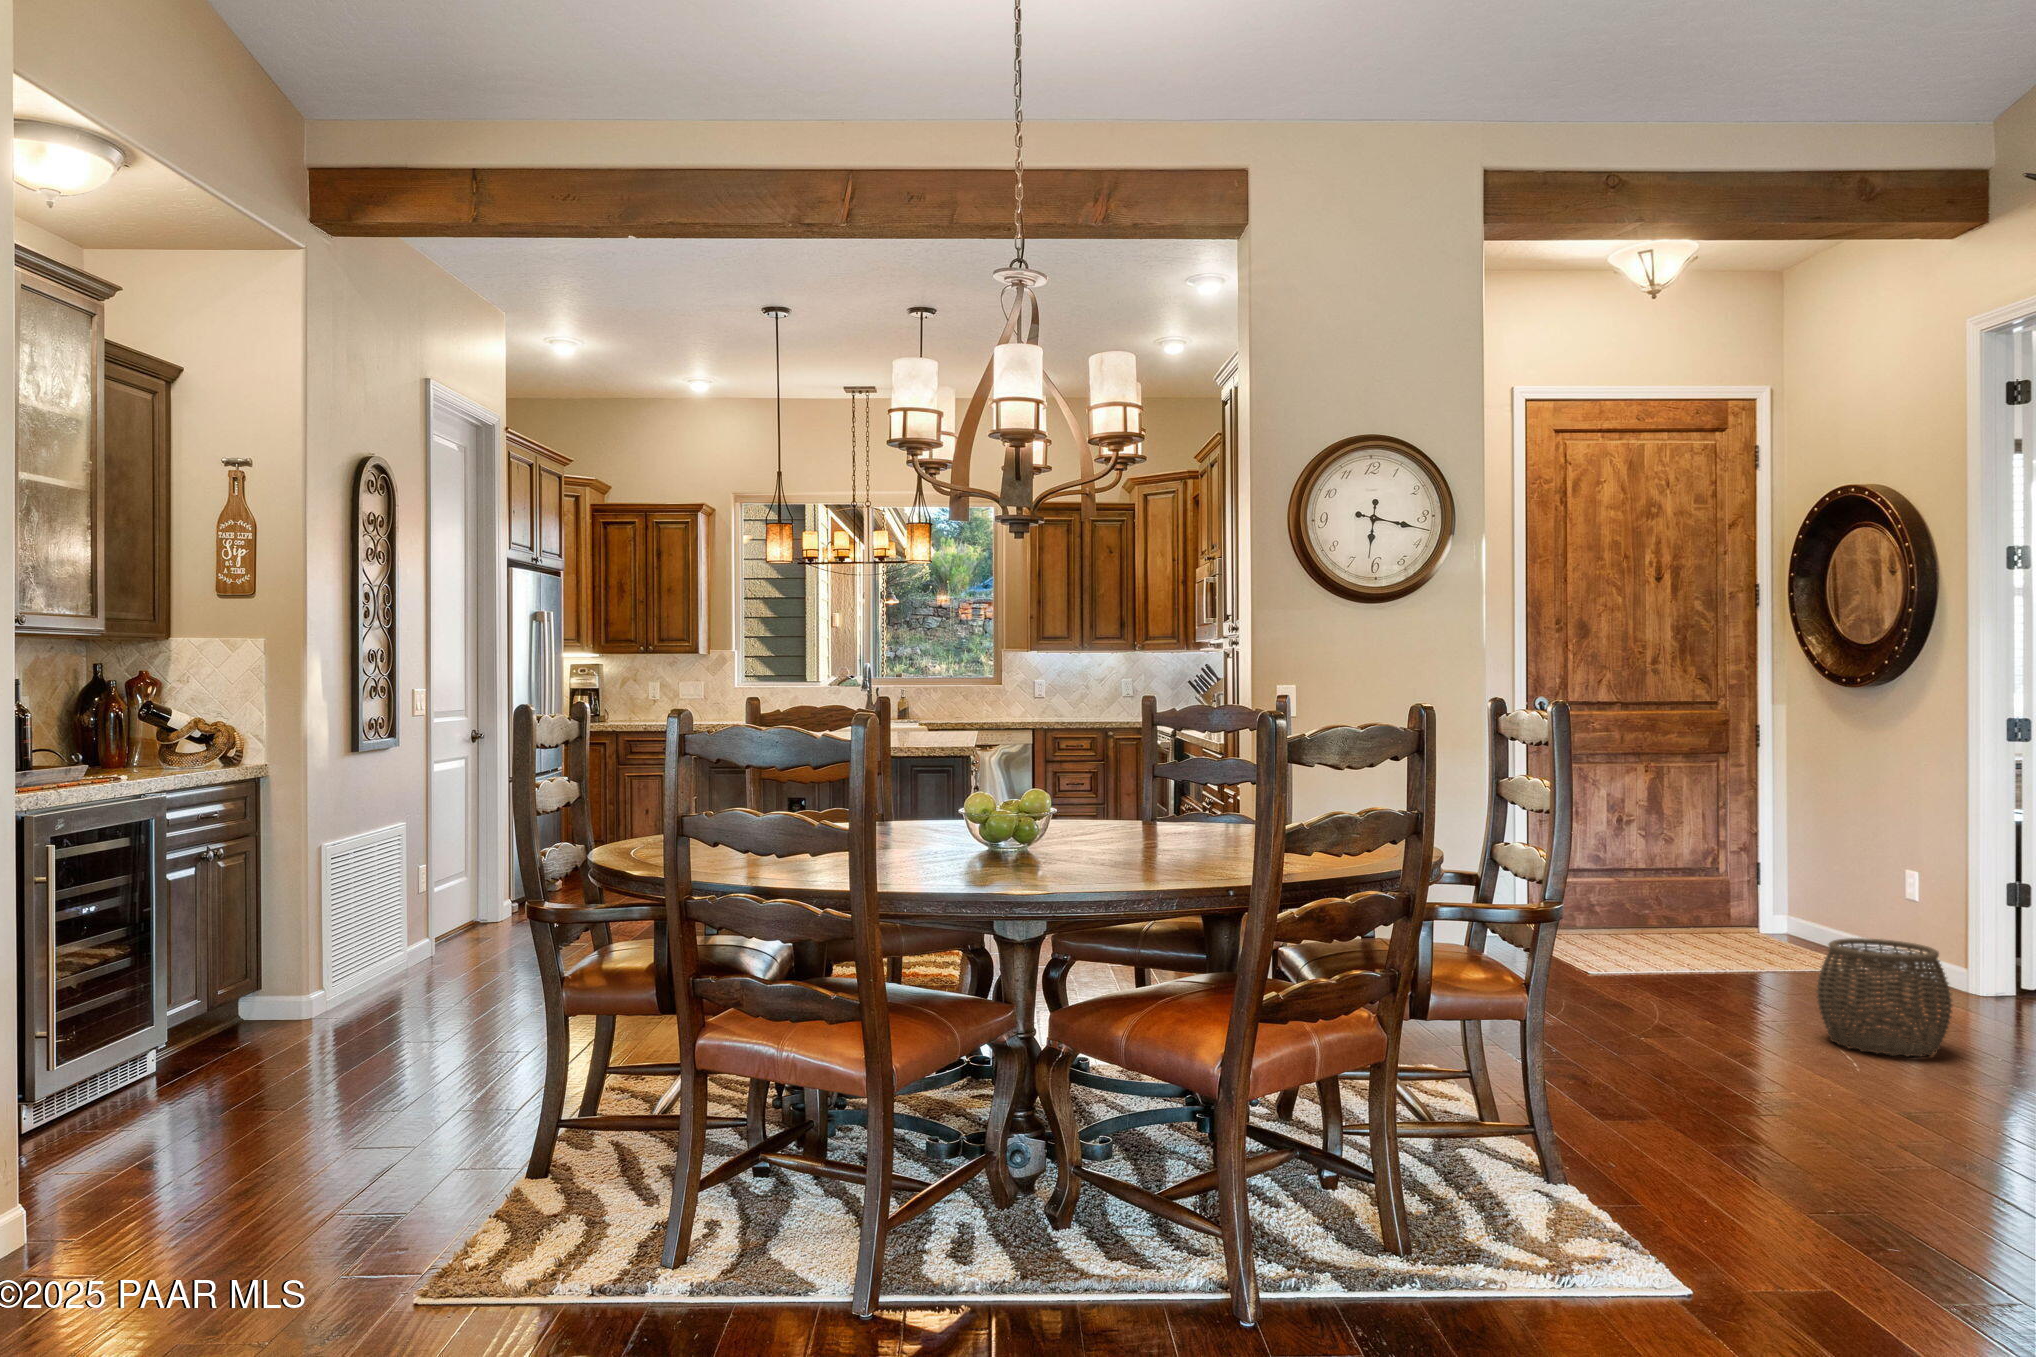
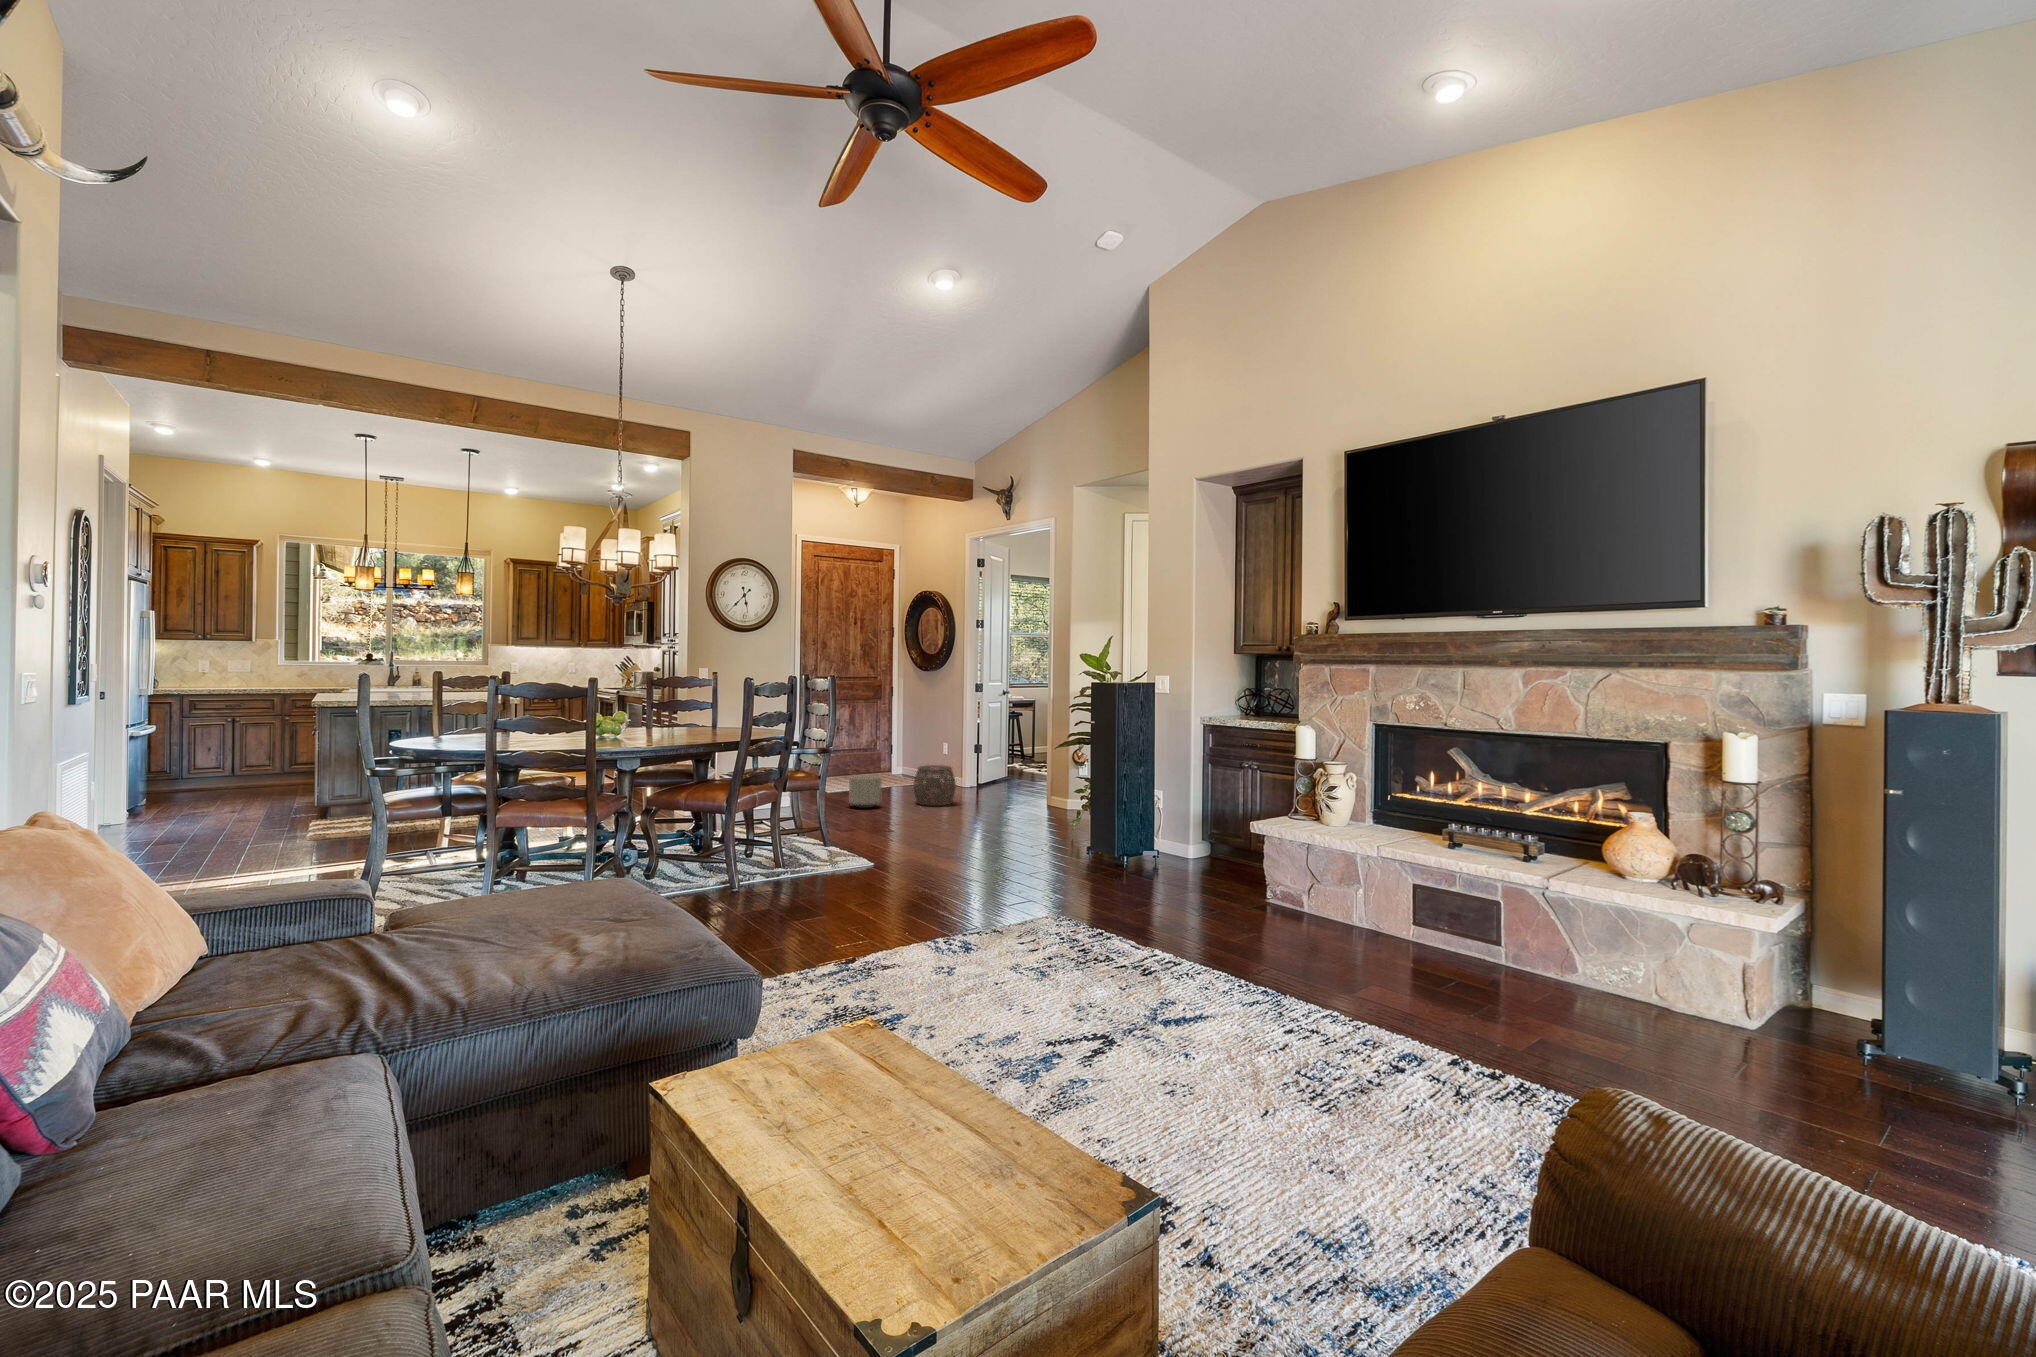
planter: none [1632,951,1723,1040] -> present [849,775,882,808]

